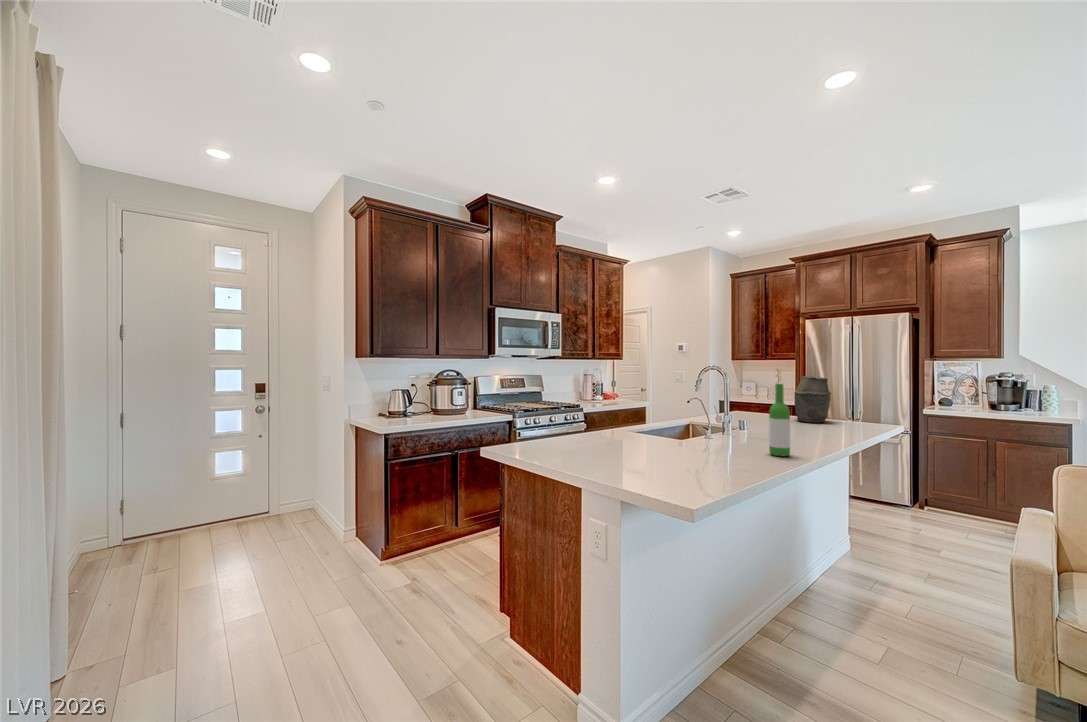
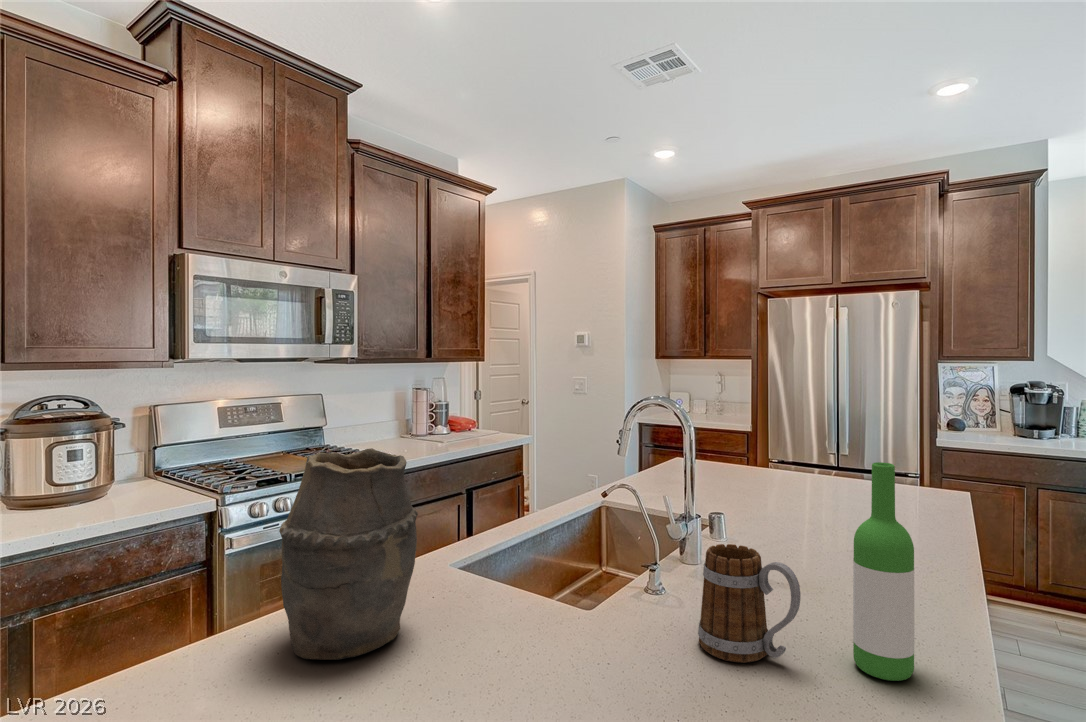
vase: present [794,376,831,423] -> present [279,448,418,660]
mug: none [715,415,749,451] -> present [698,544,801,663]

